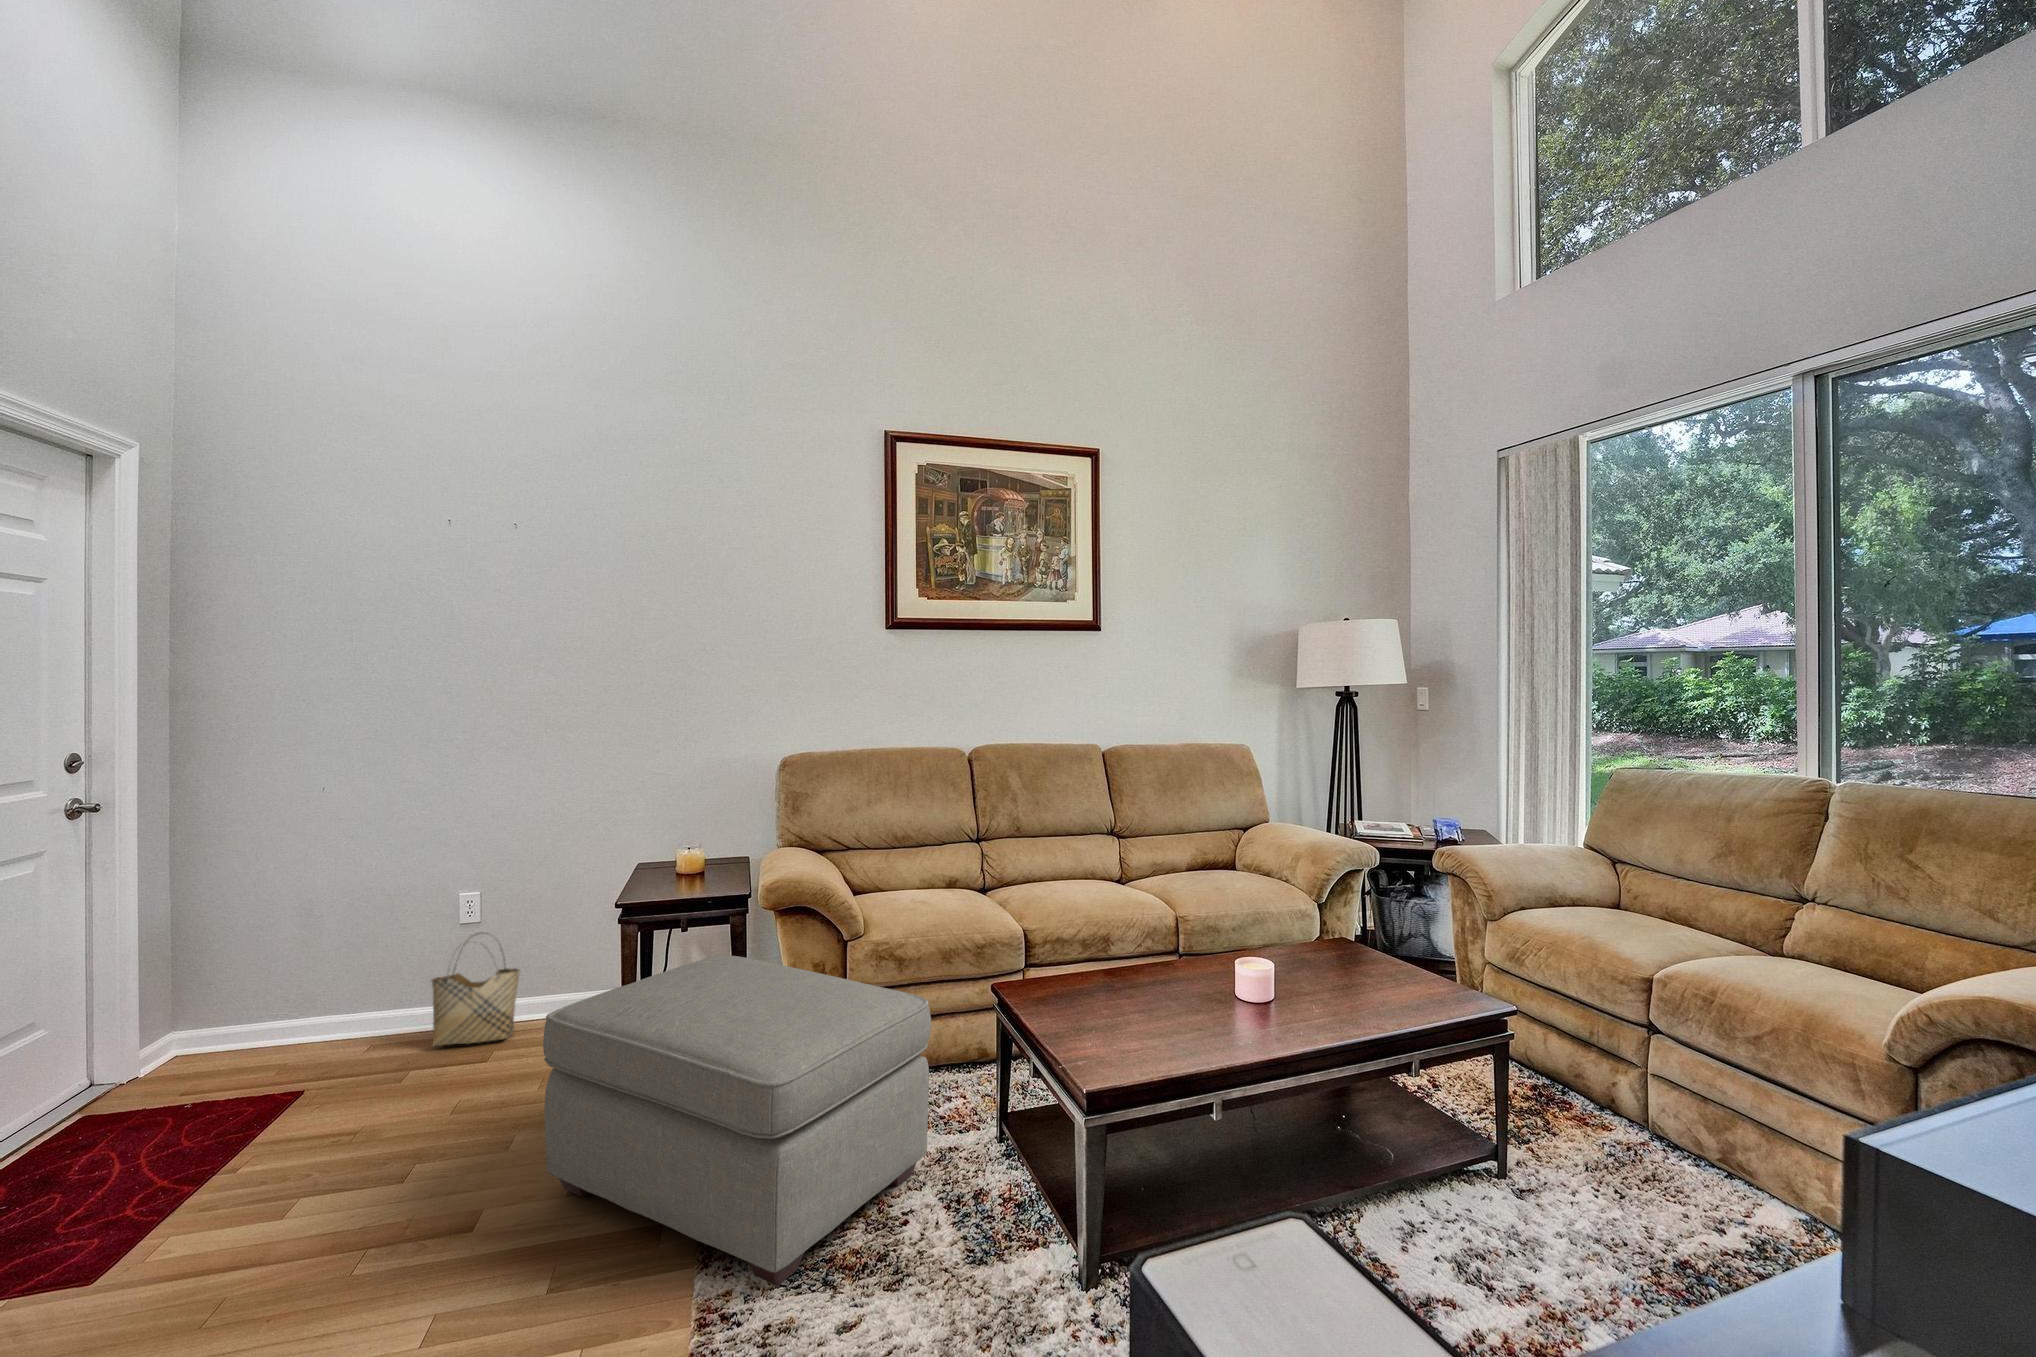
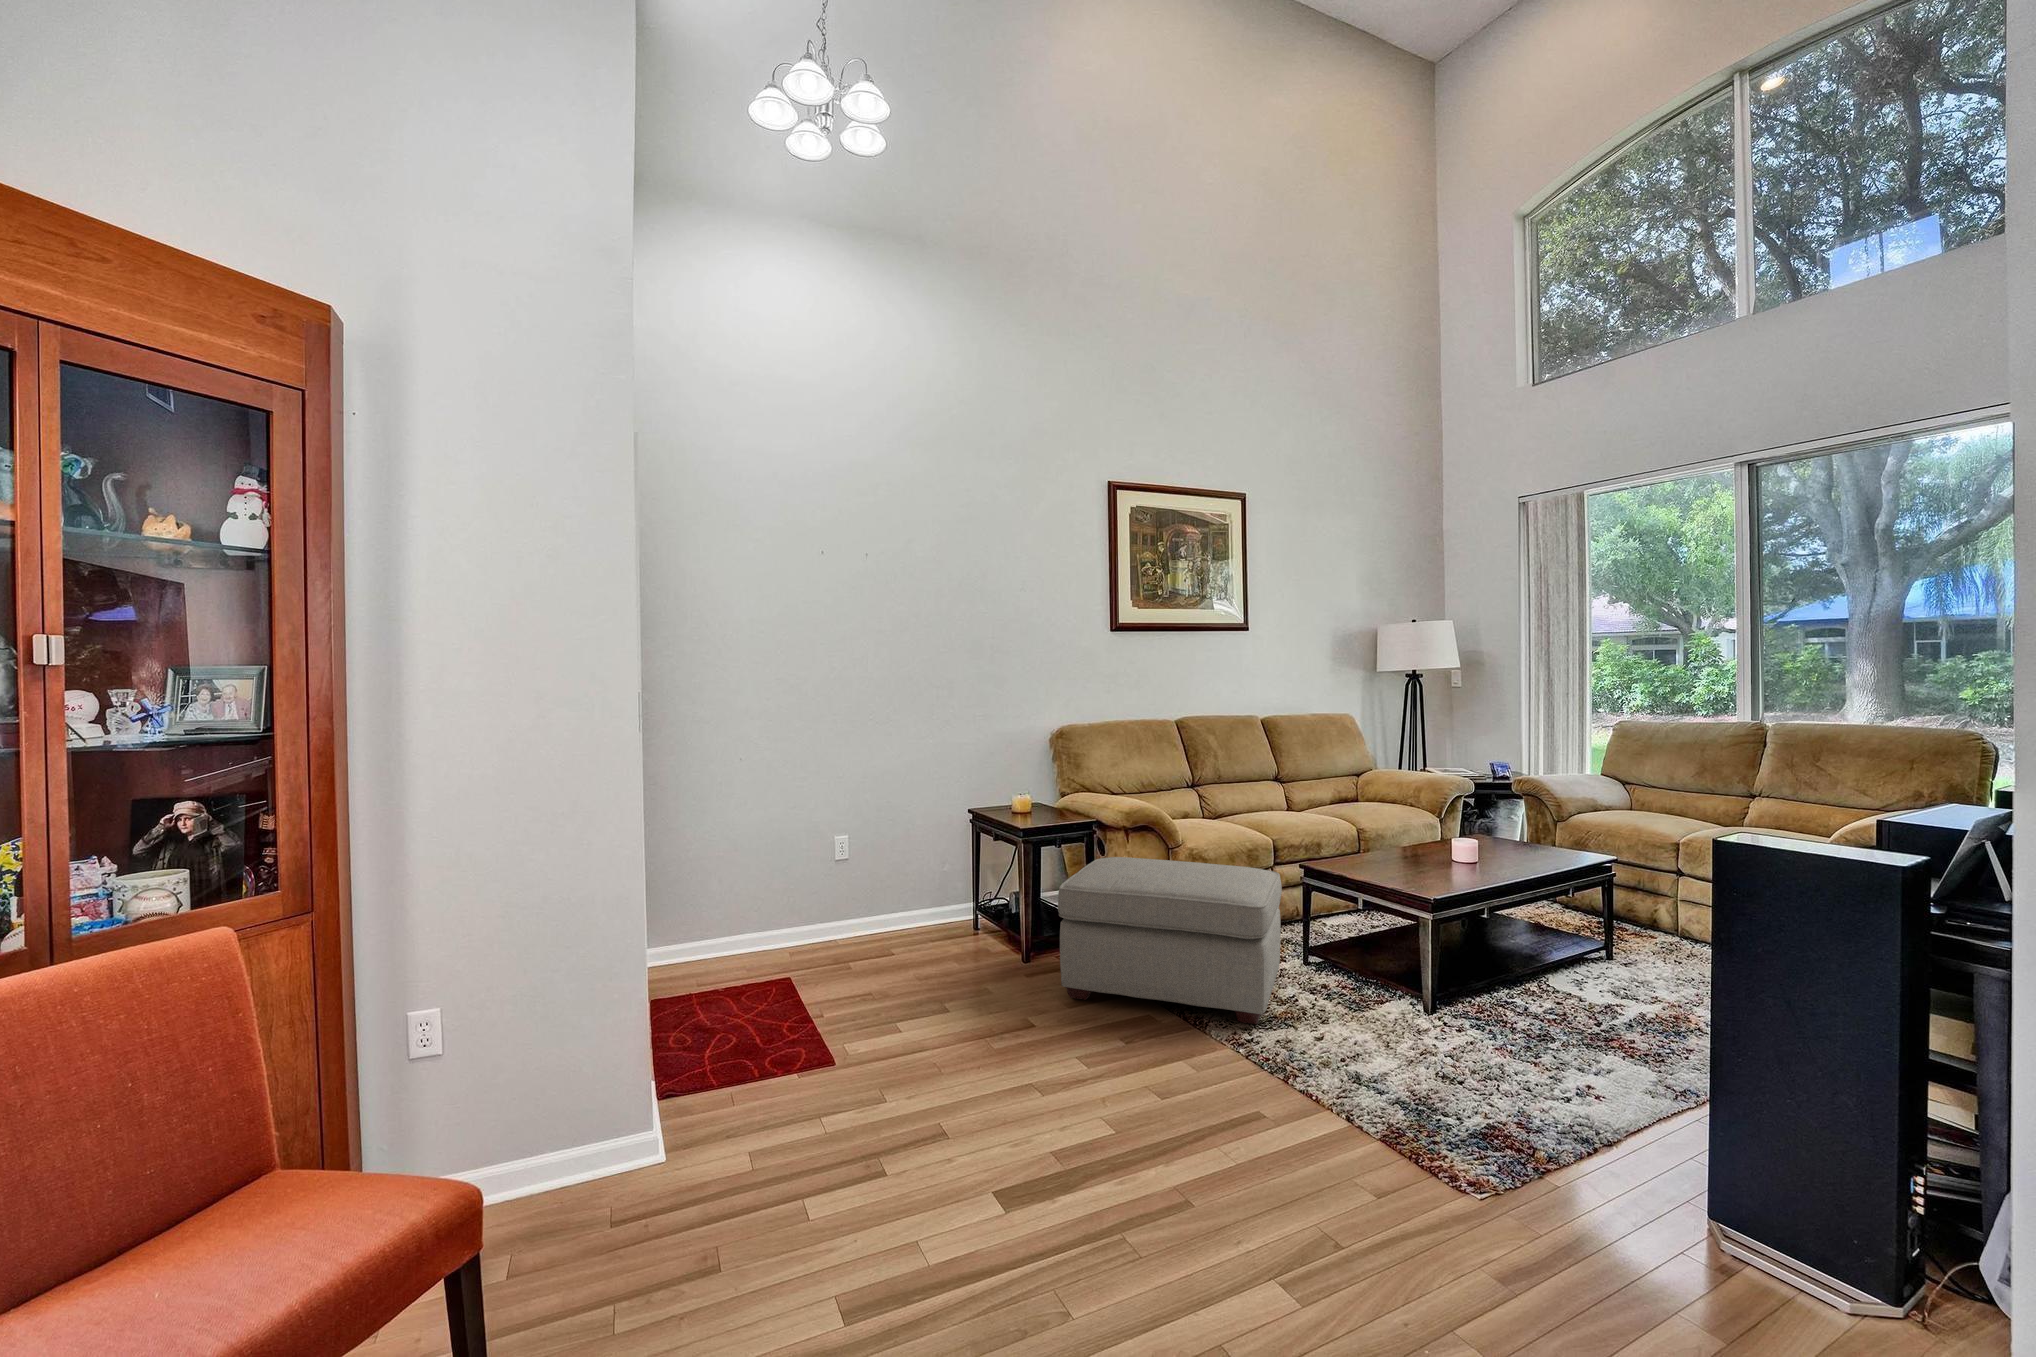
woven basket: present [431,934,520,1046] -> none [845,860,899,940]

